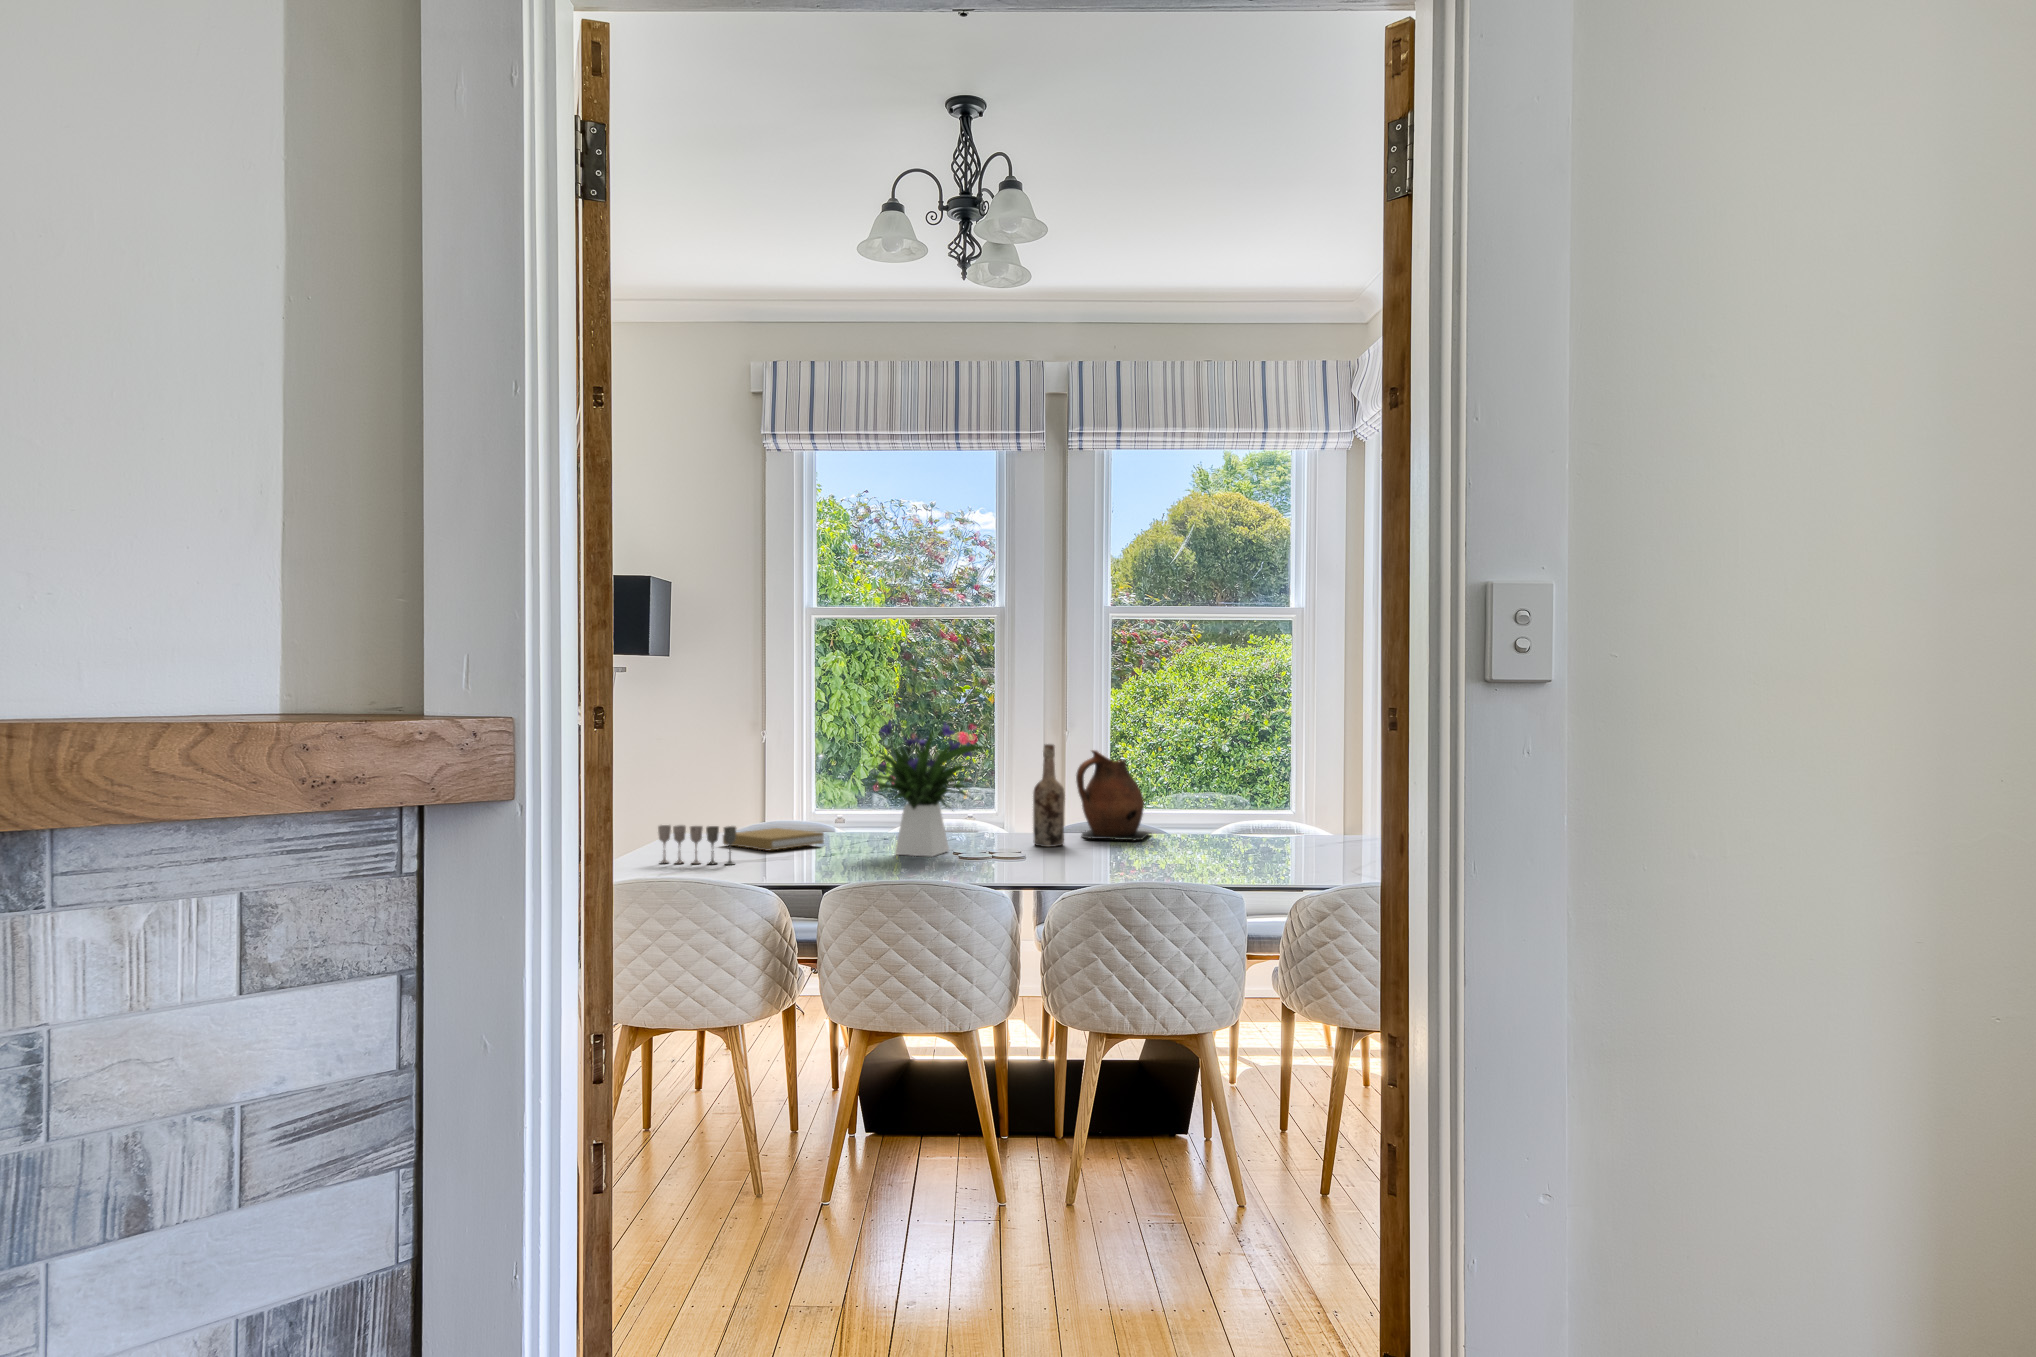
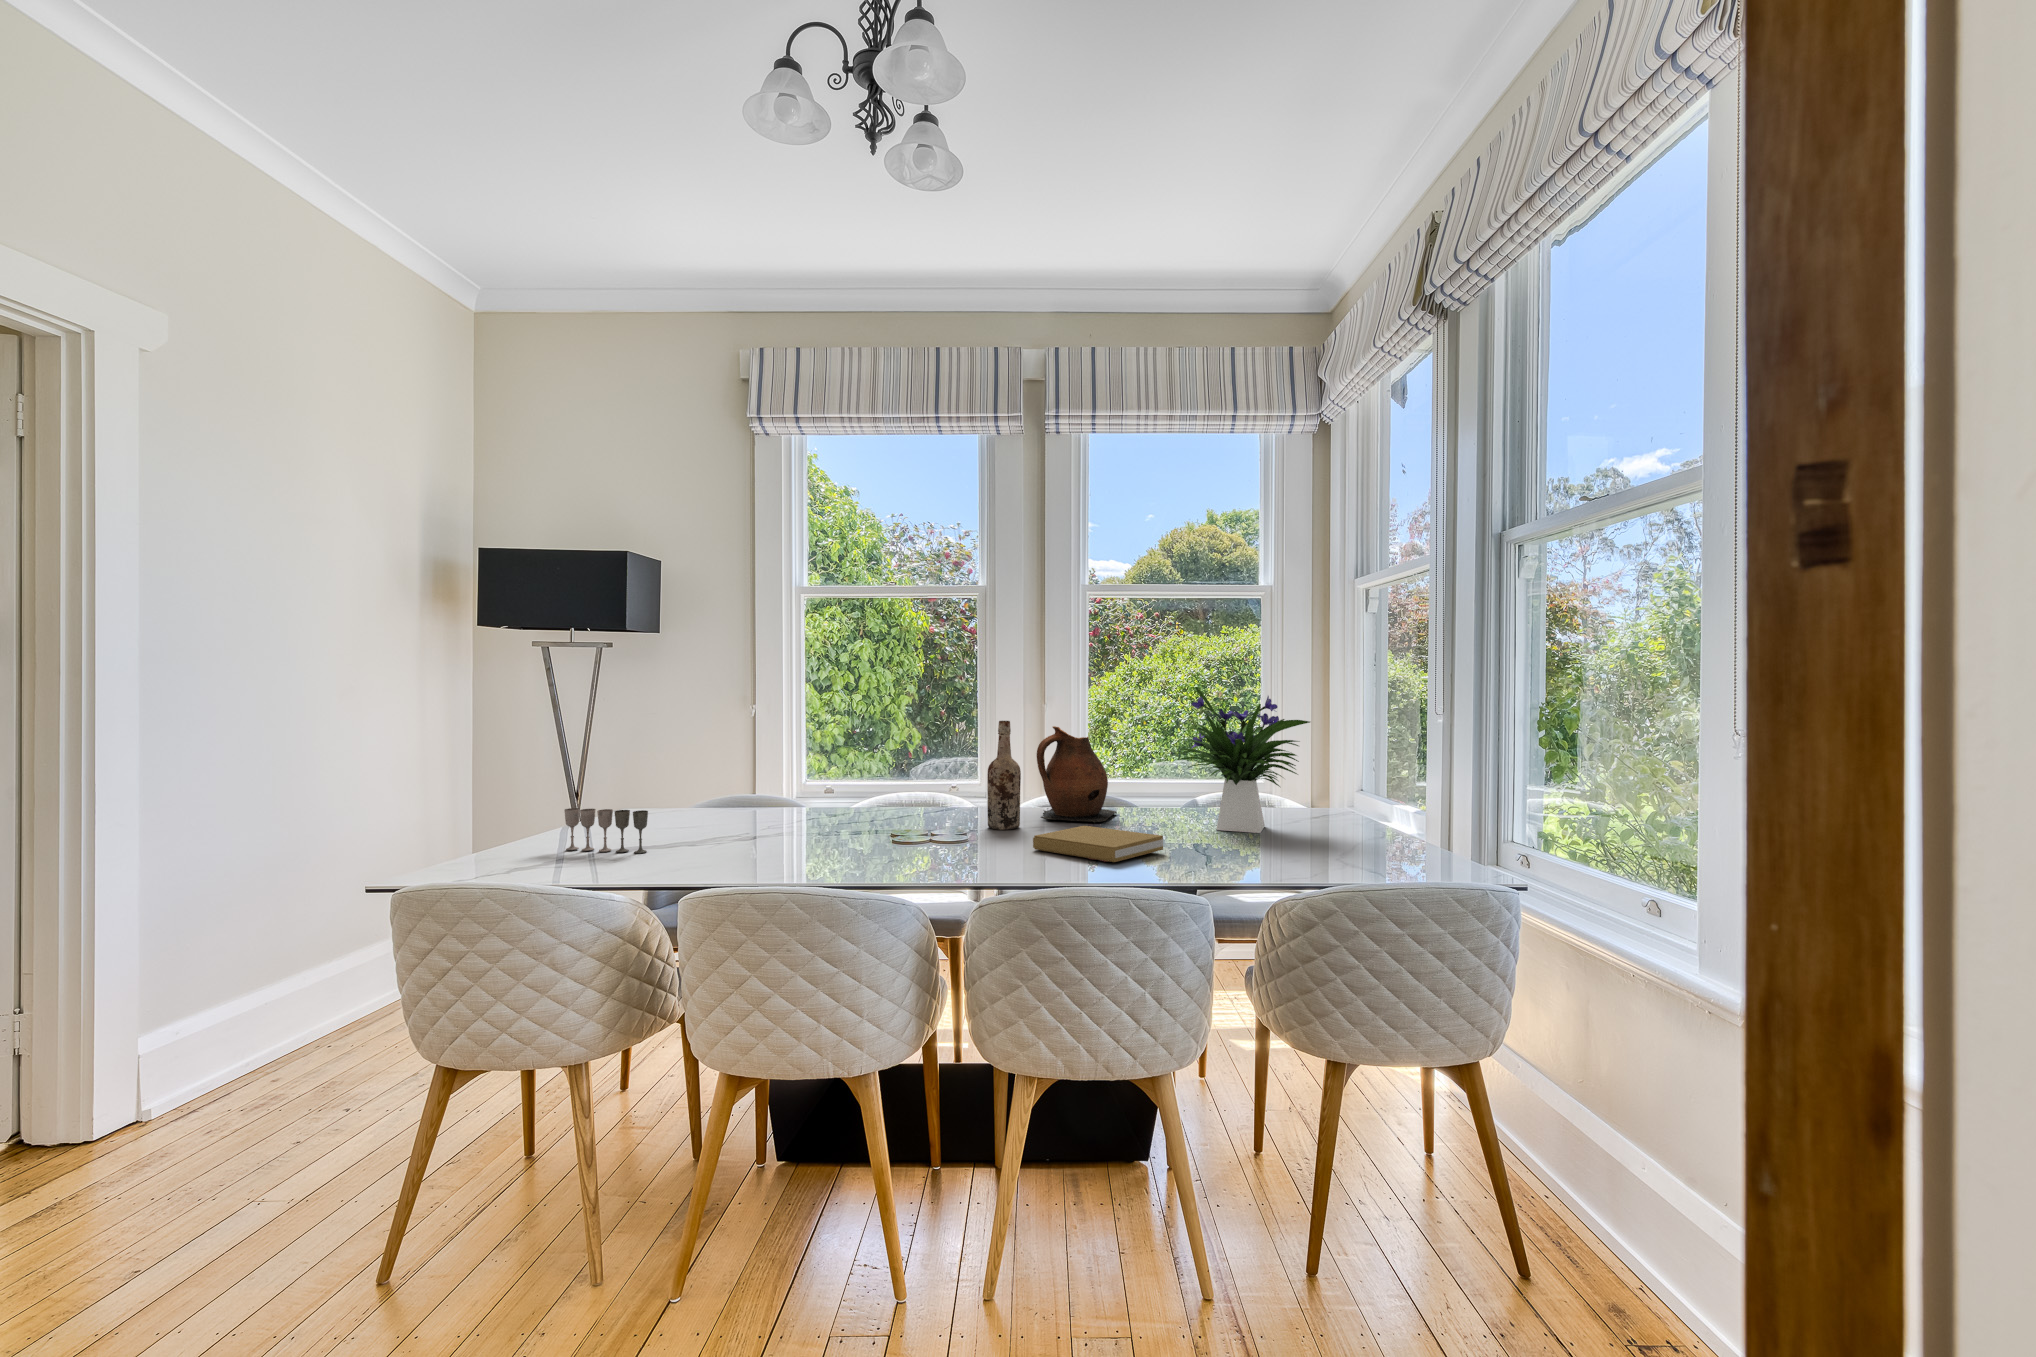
flower arrangement: present [854,717,982,857] -> present [1177,687,1310,833]
book: present [723,828,824,851] -> present [1033,826,1163,862]

